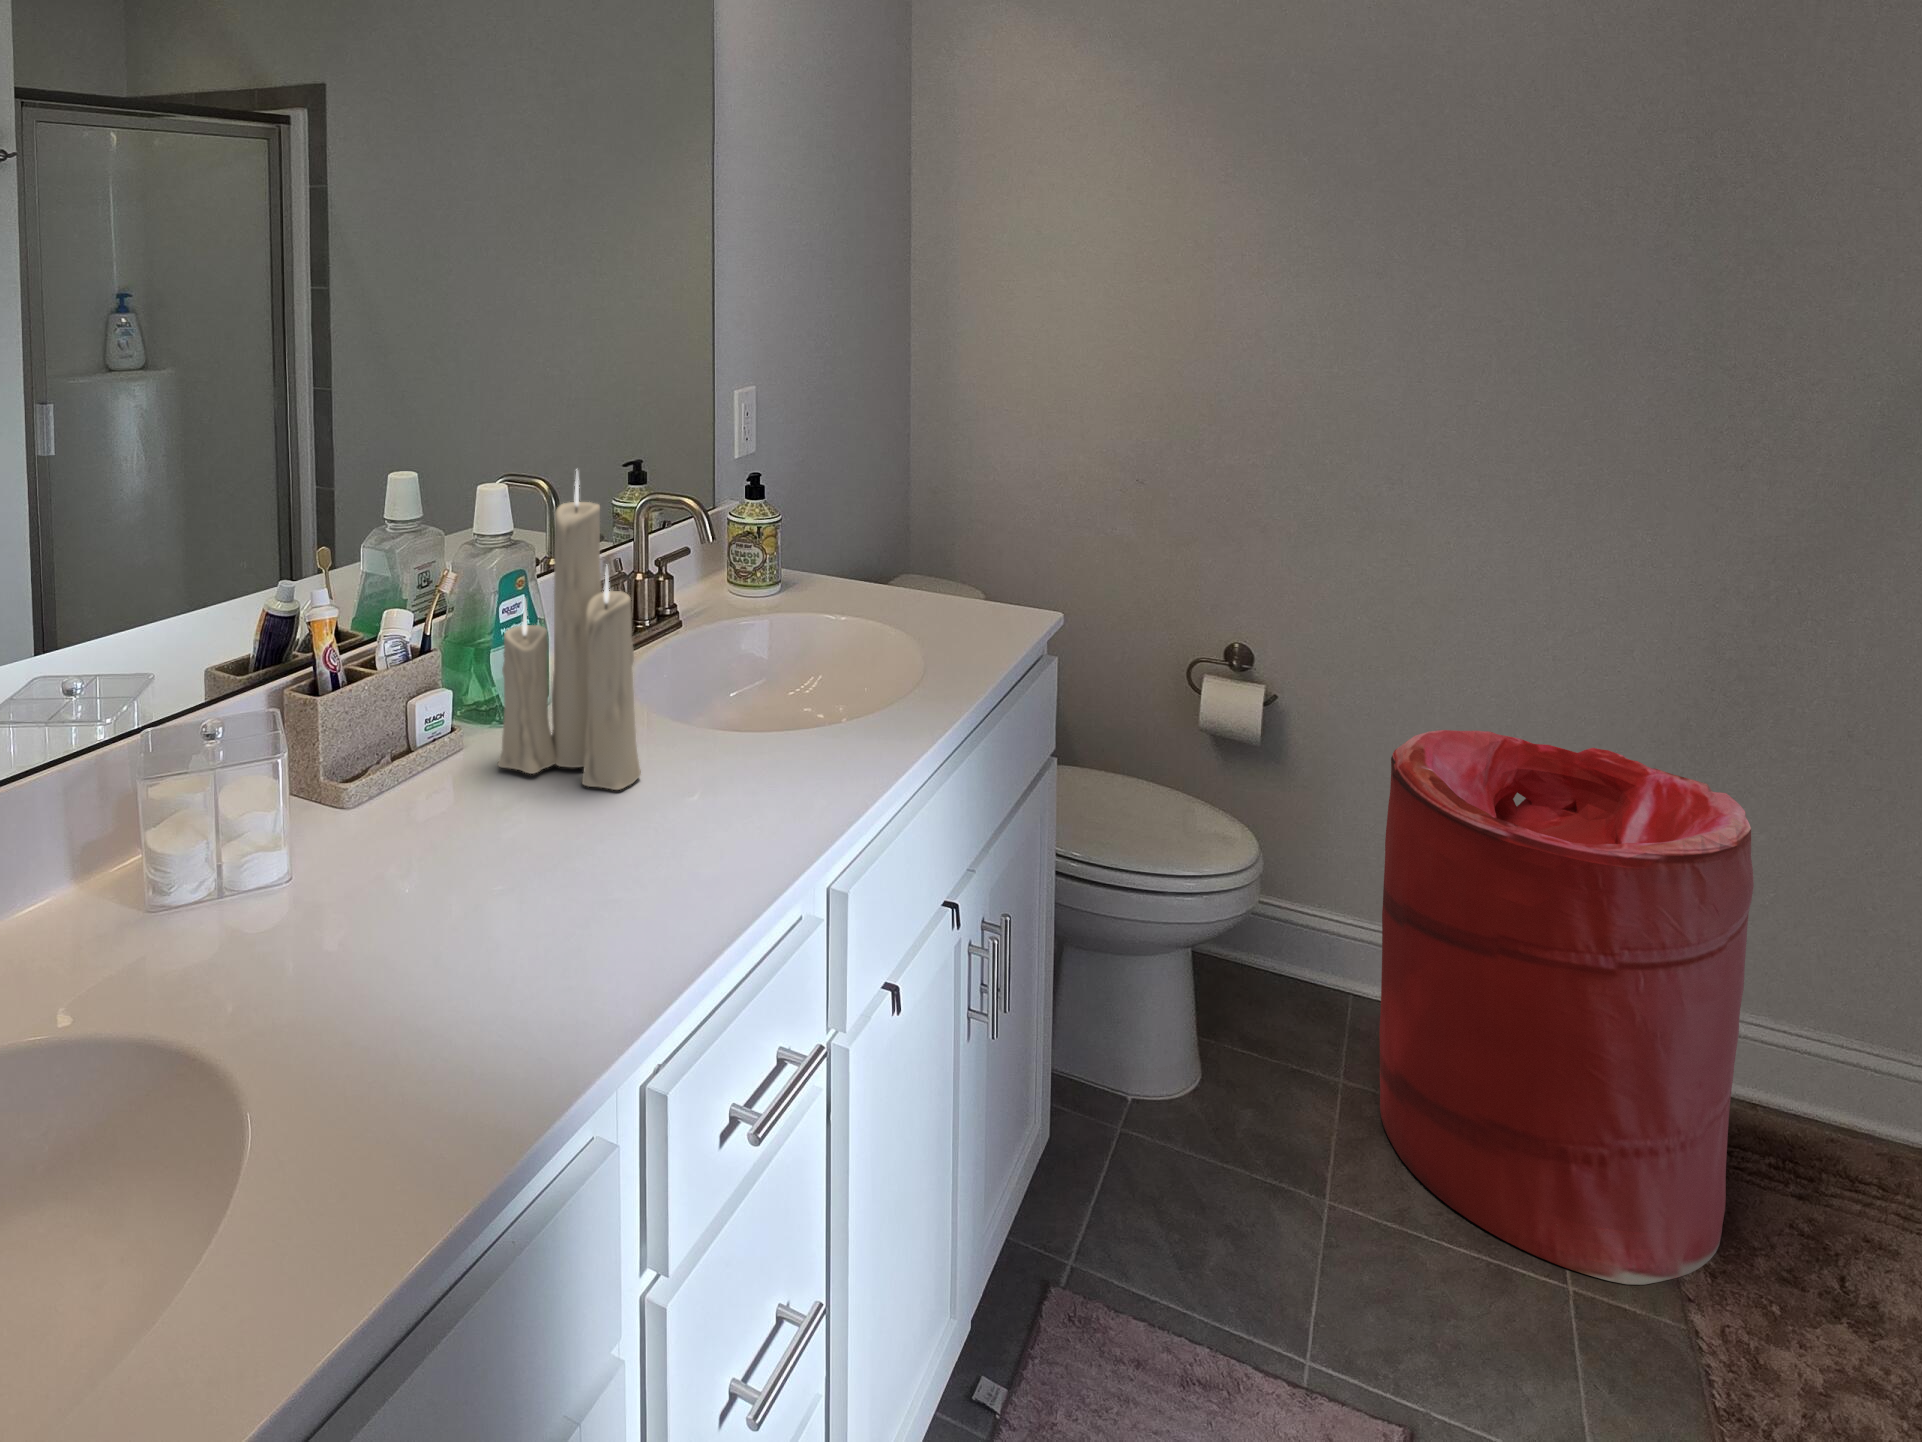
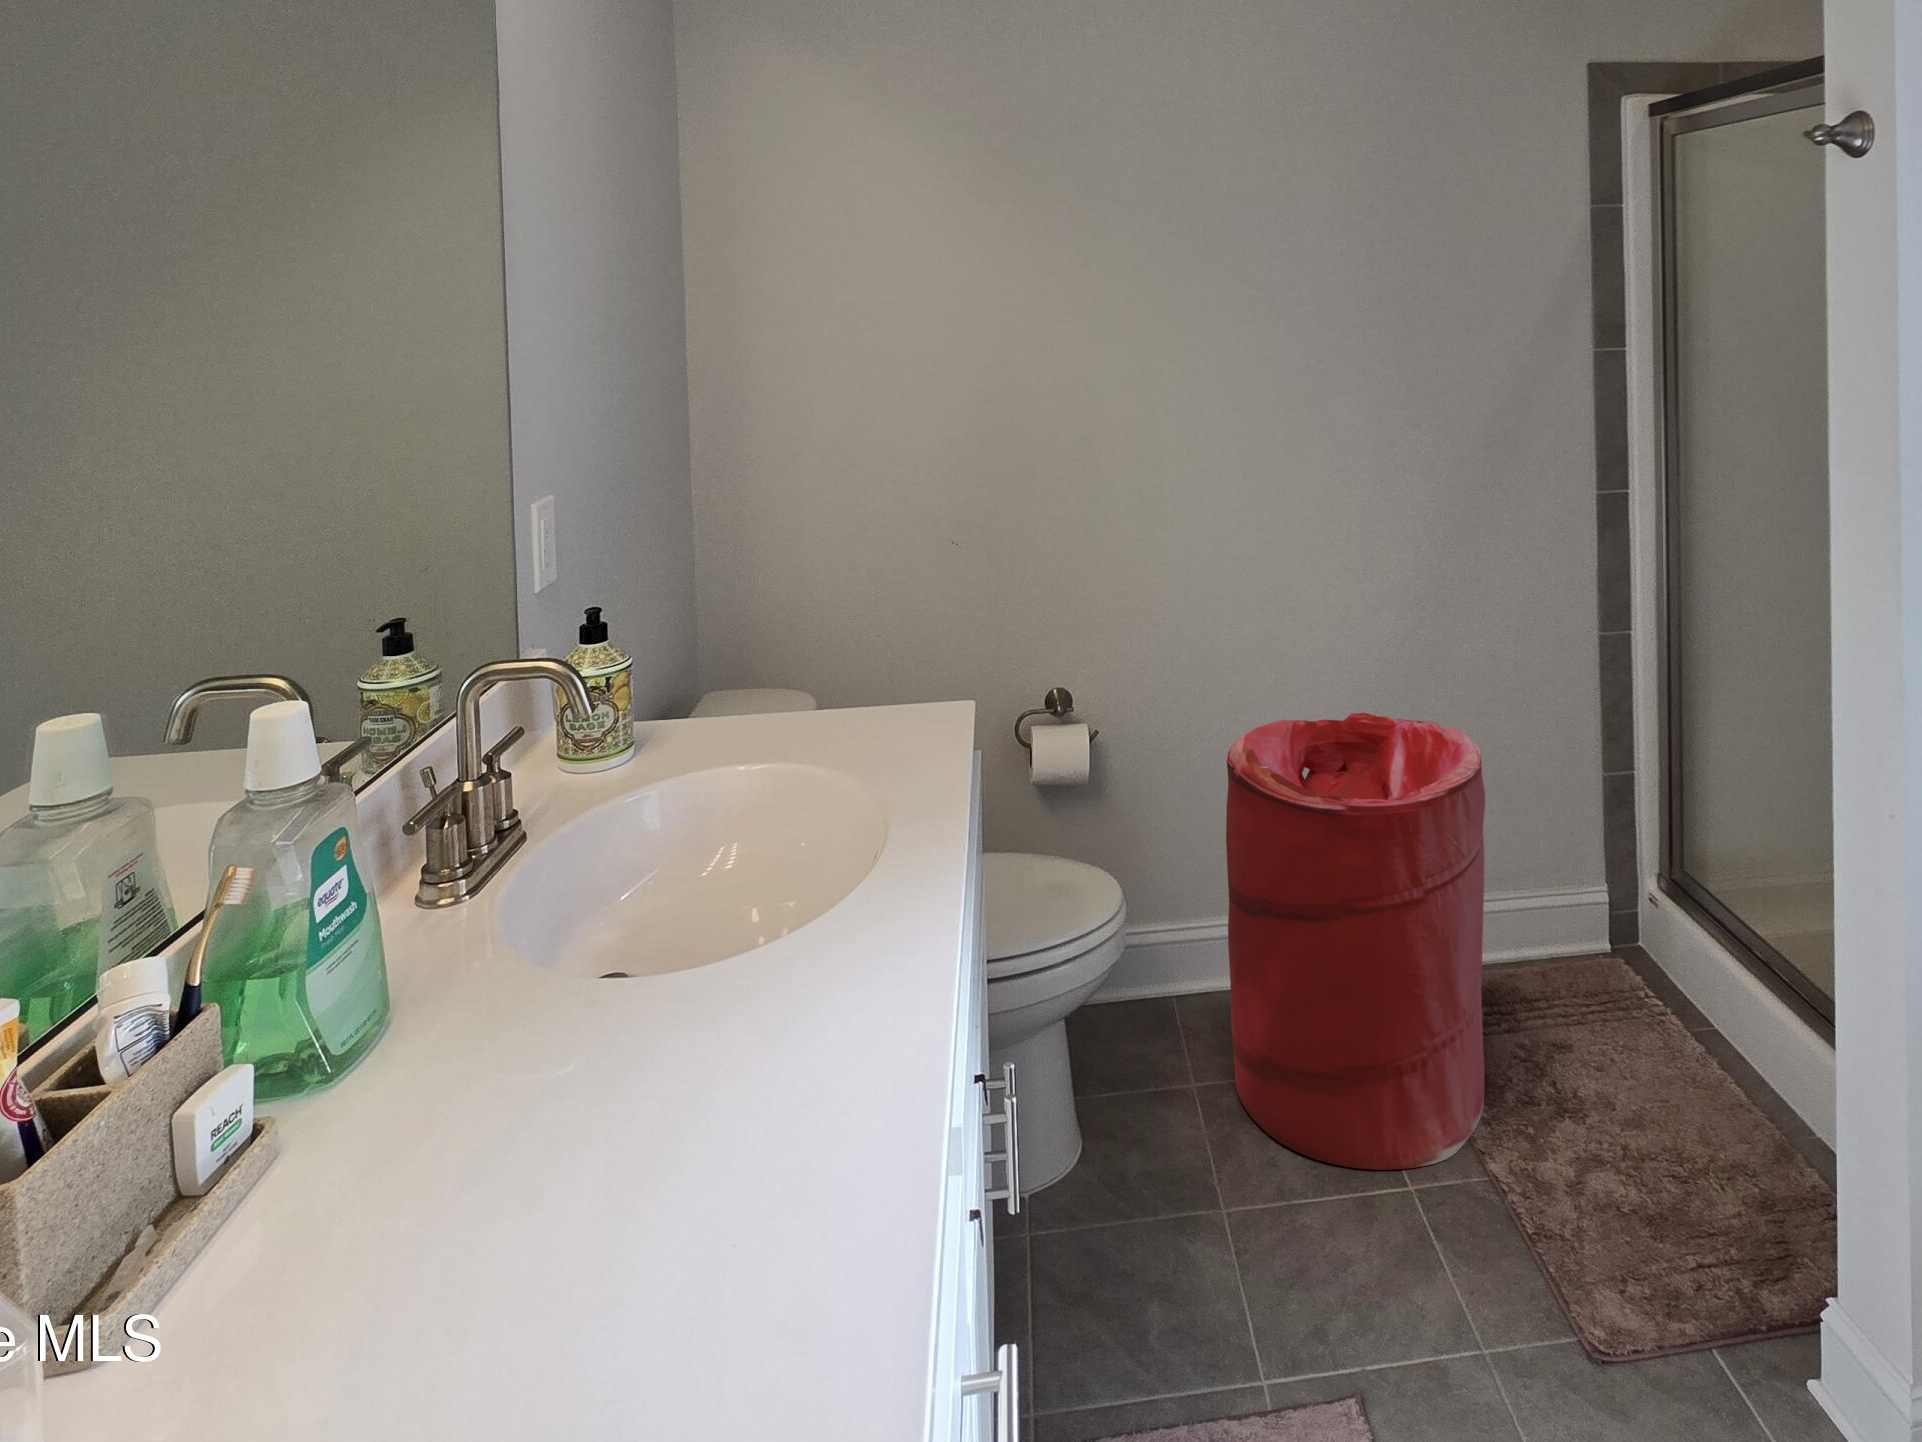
candle: present [498,471,641,790] -> none [364,626,626,1159]

